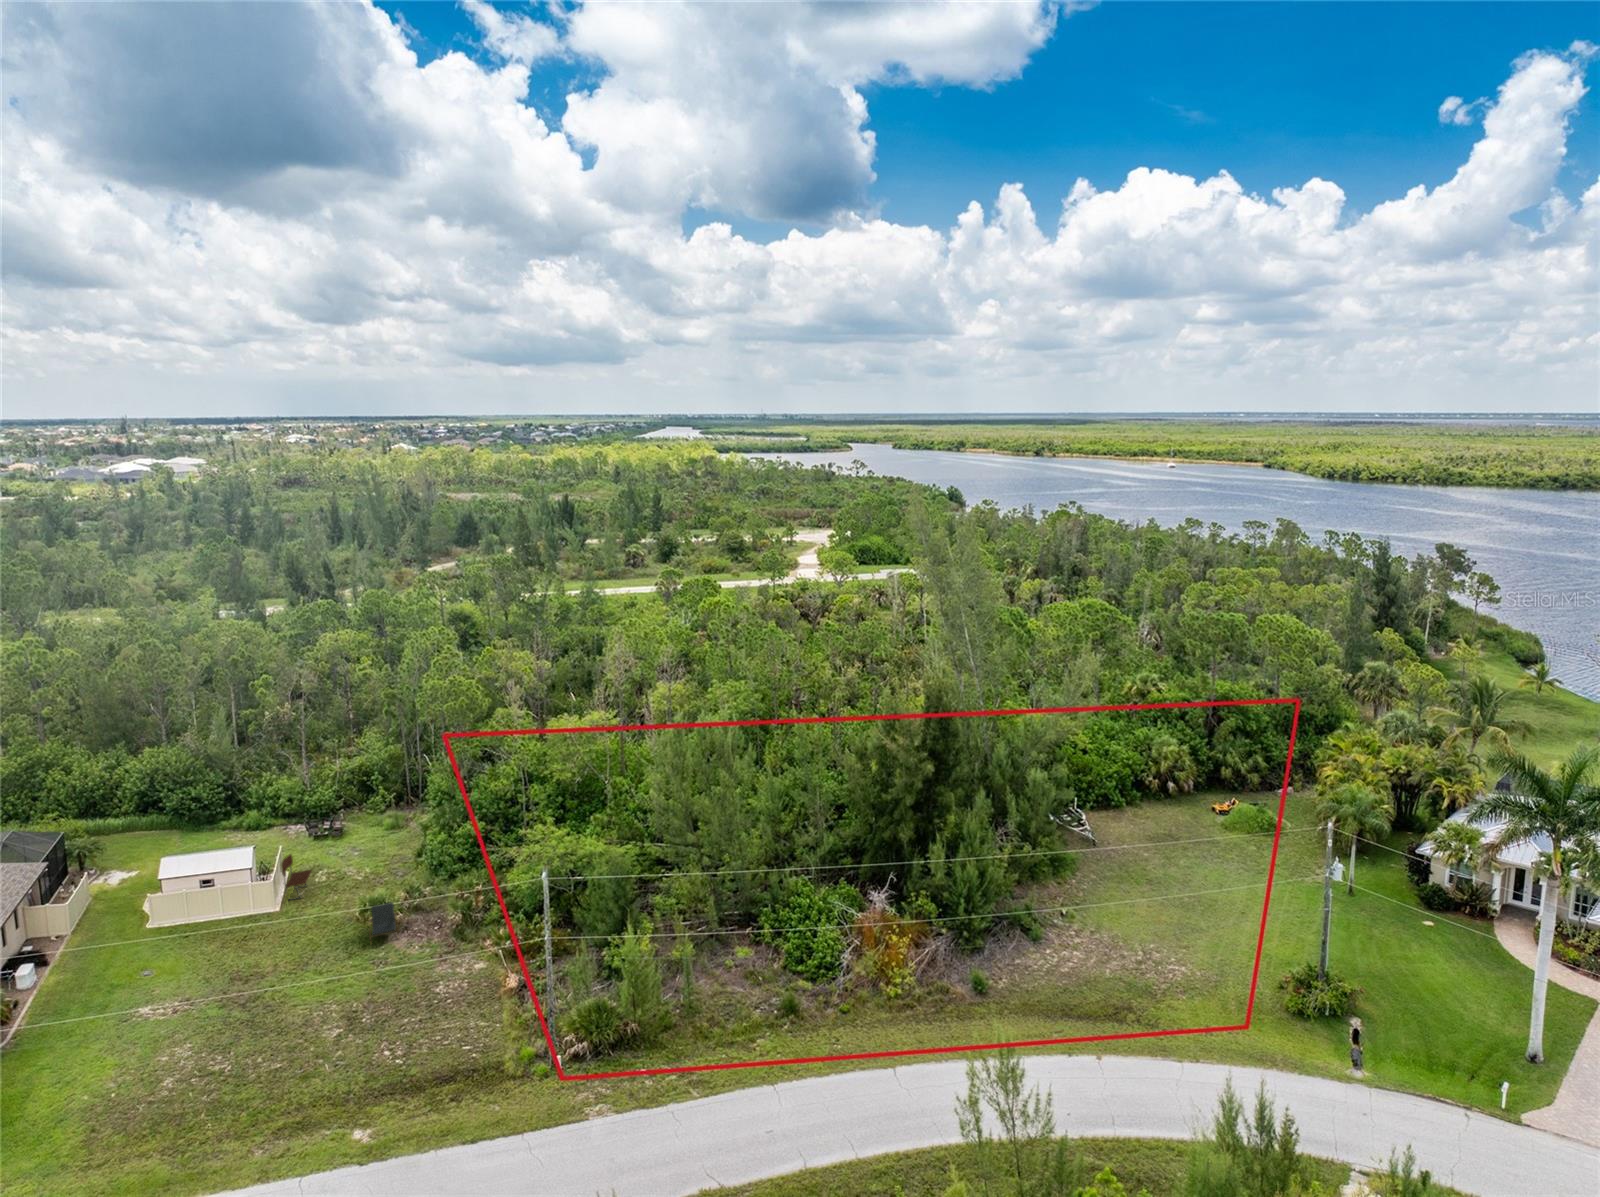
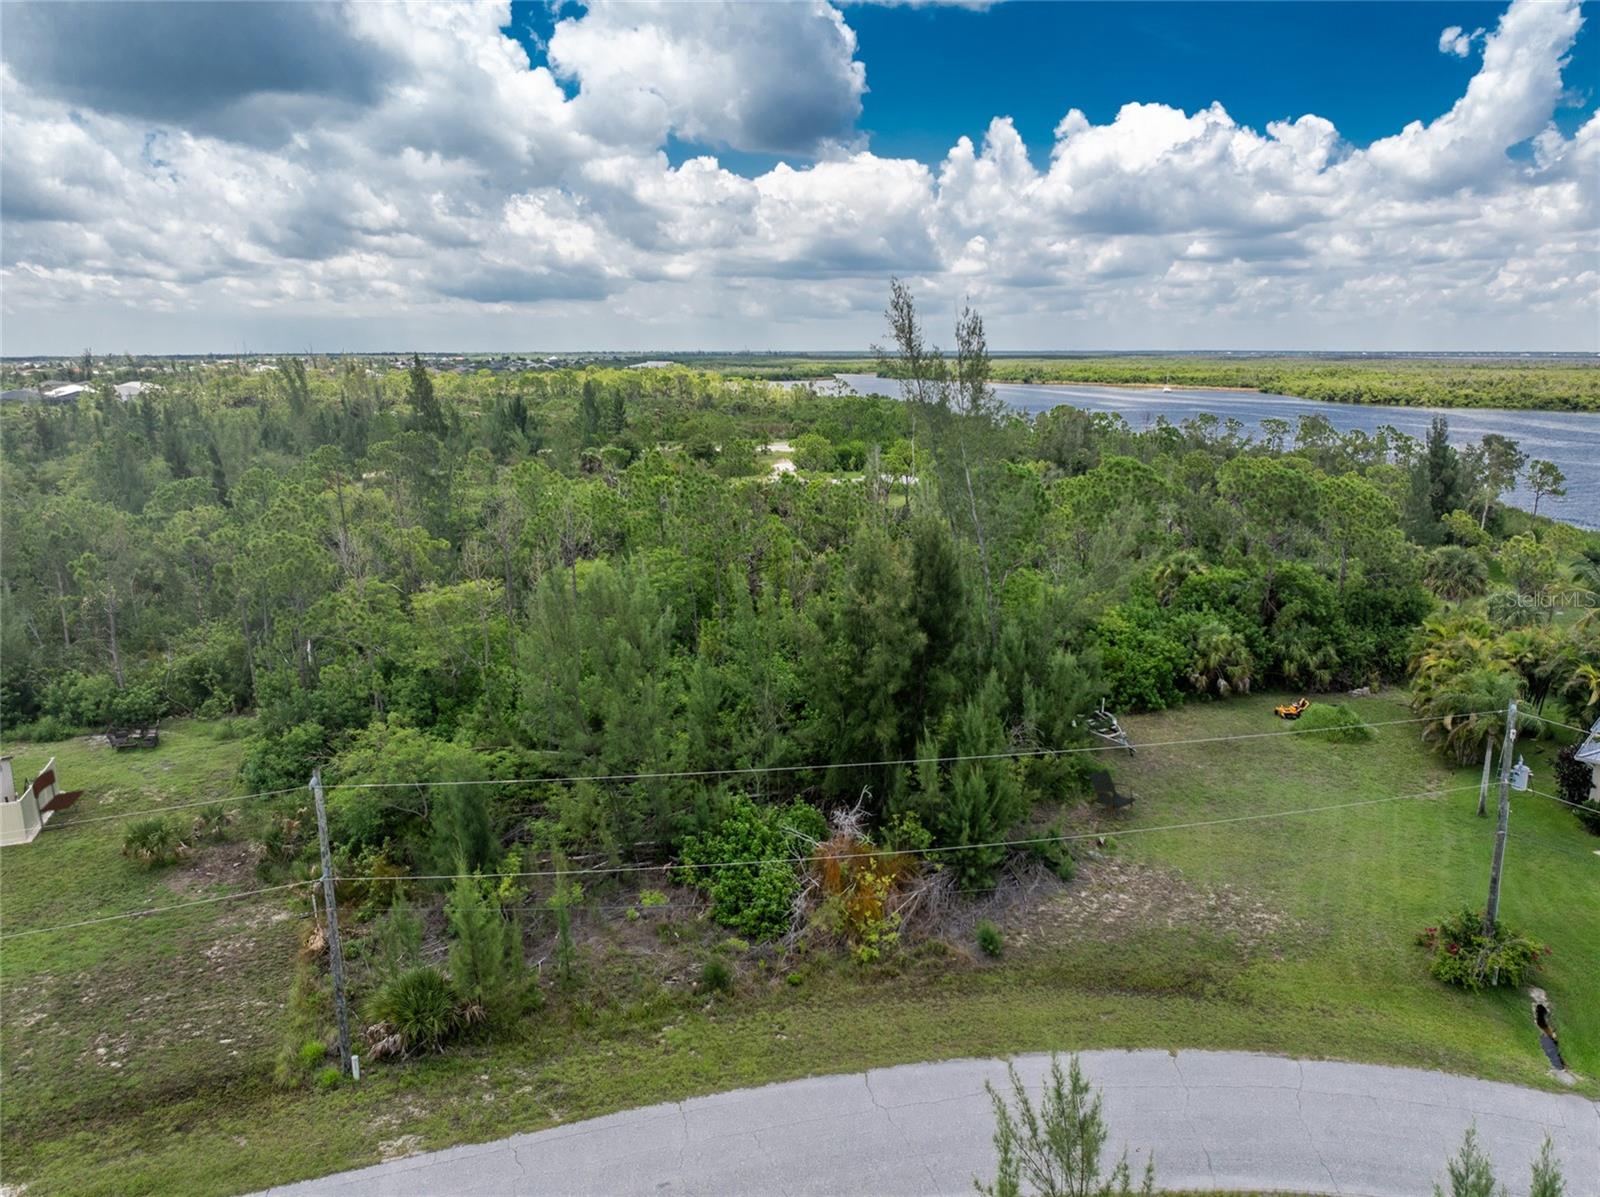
lounge chair: present [368,902,399,943] -> present [1090,769,1135,819]

